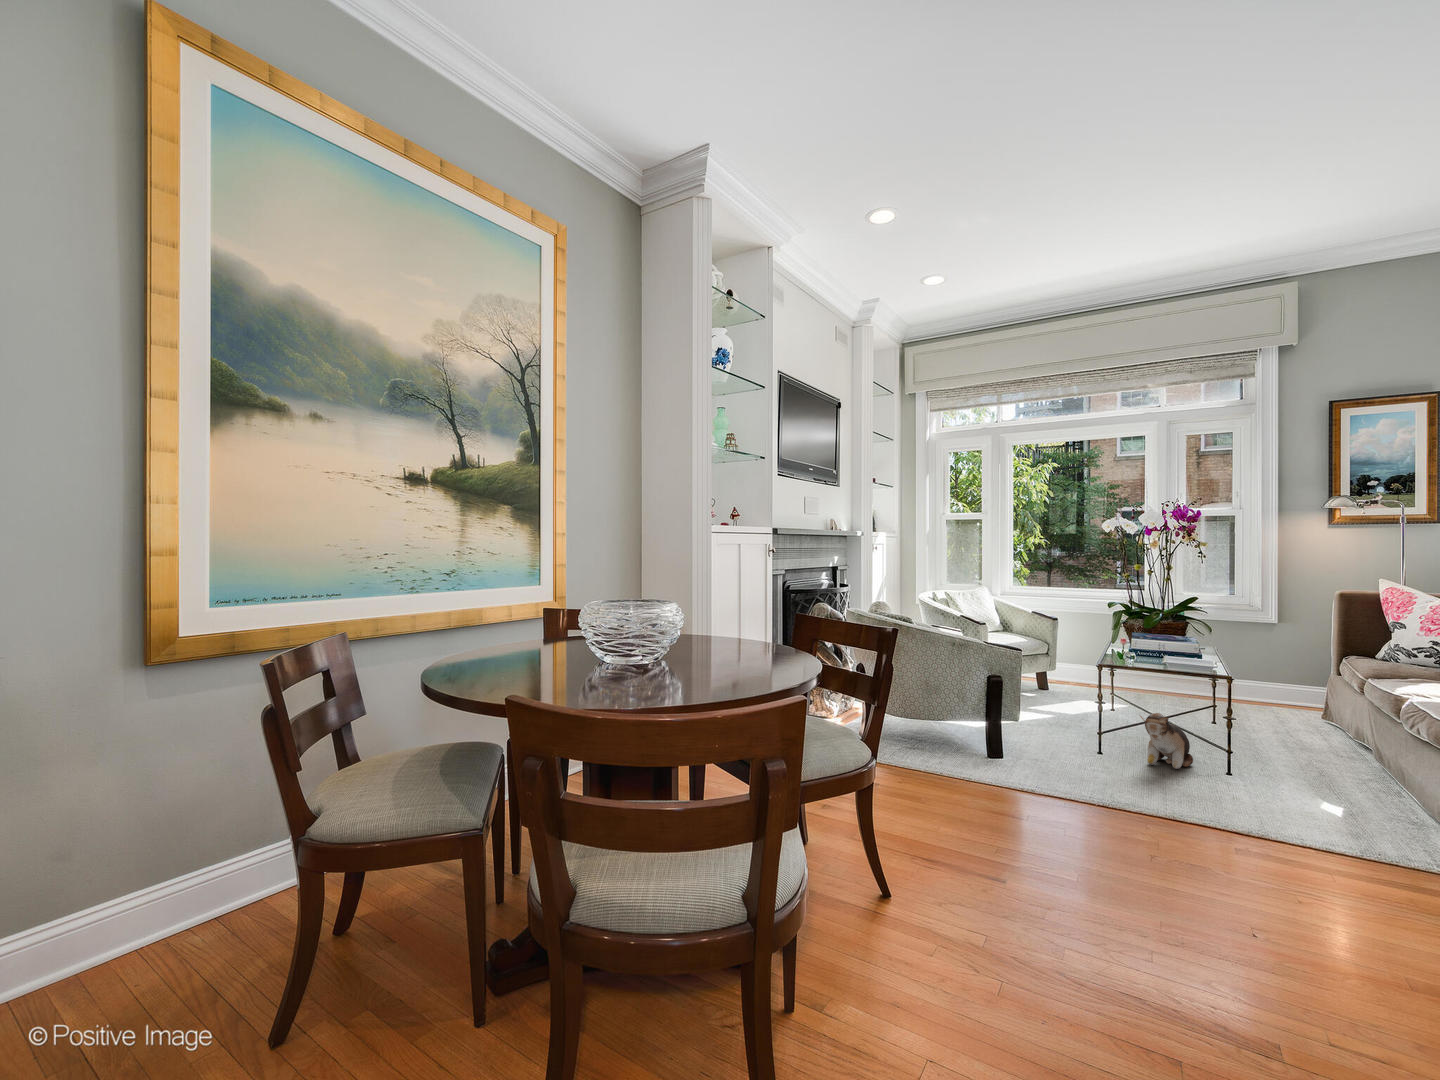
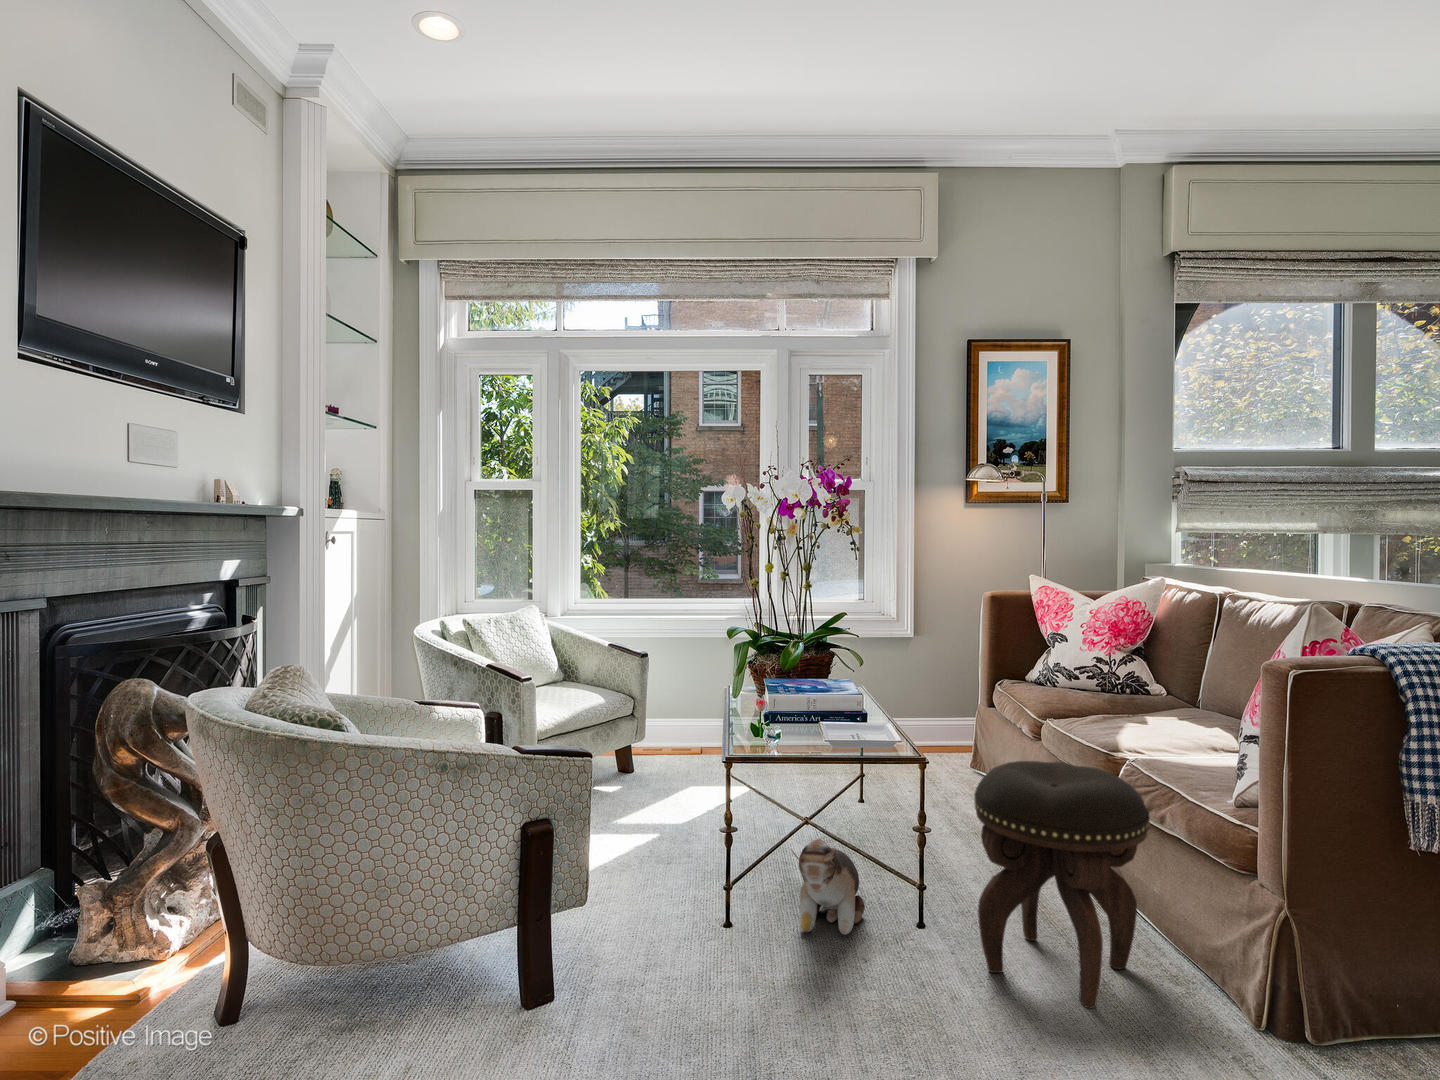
footstool: none [1262,683,1390,819] -> present [974,761,1150,1008]

